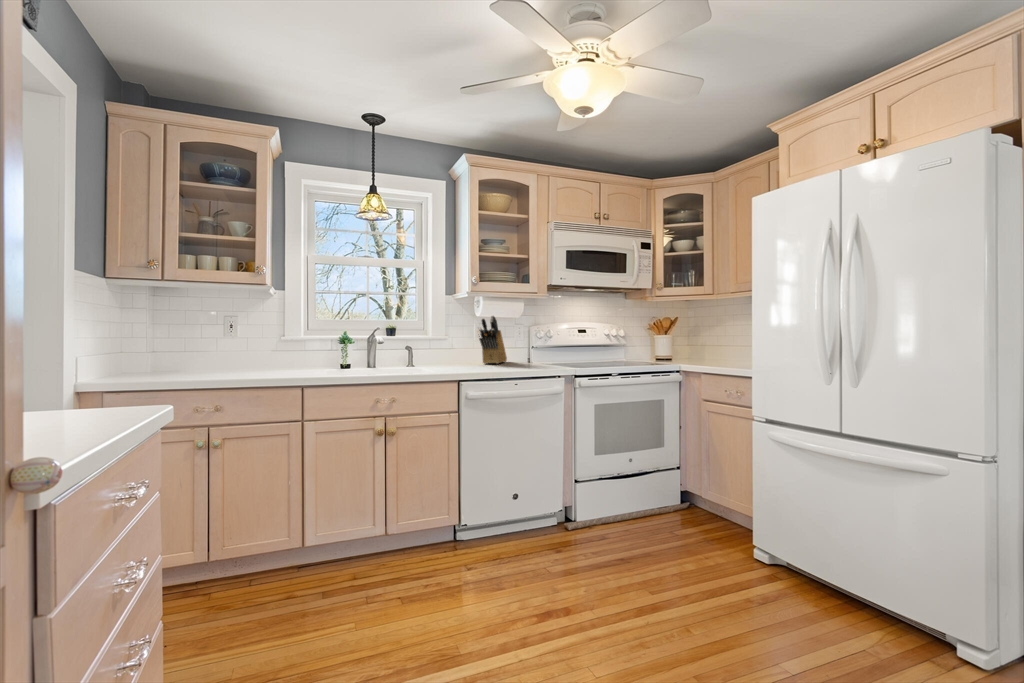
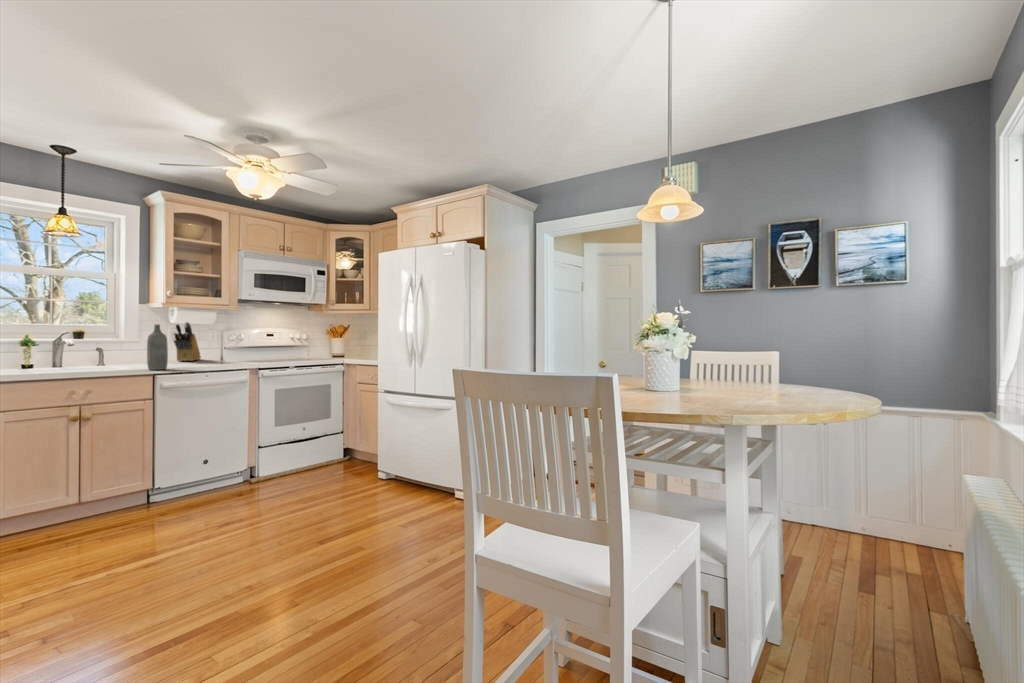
bottle: none [452,317,473,375] -> present [147,324,168,370]

